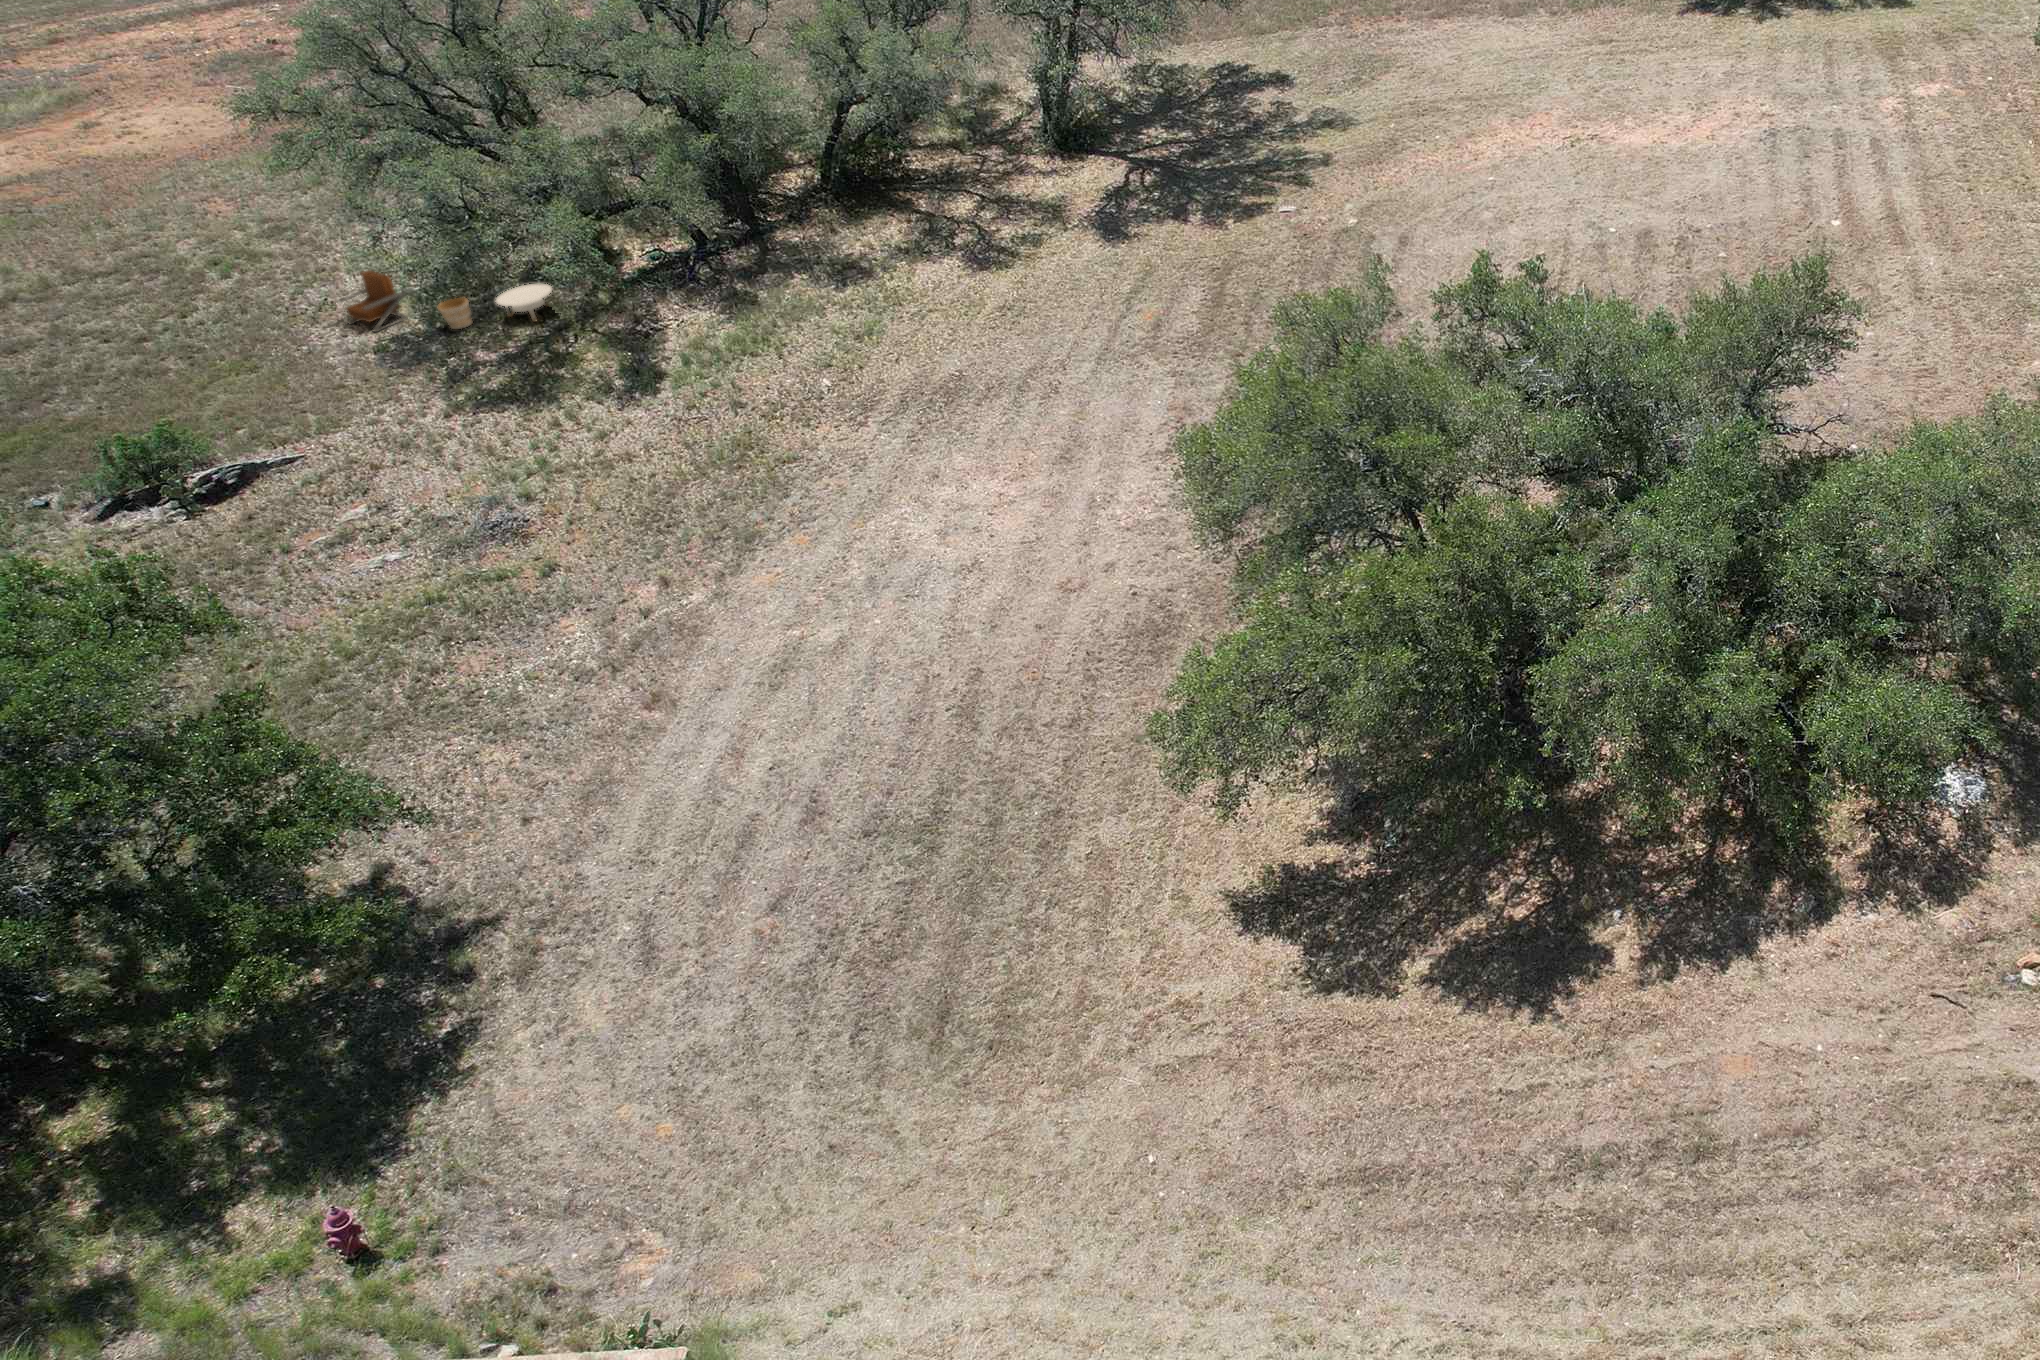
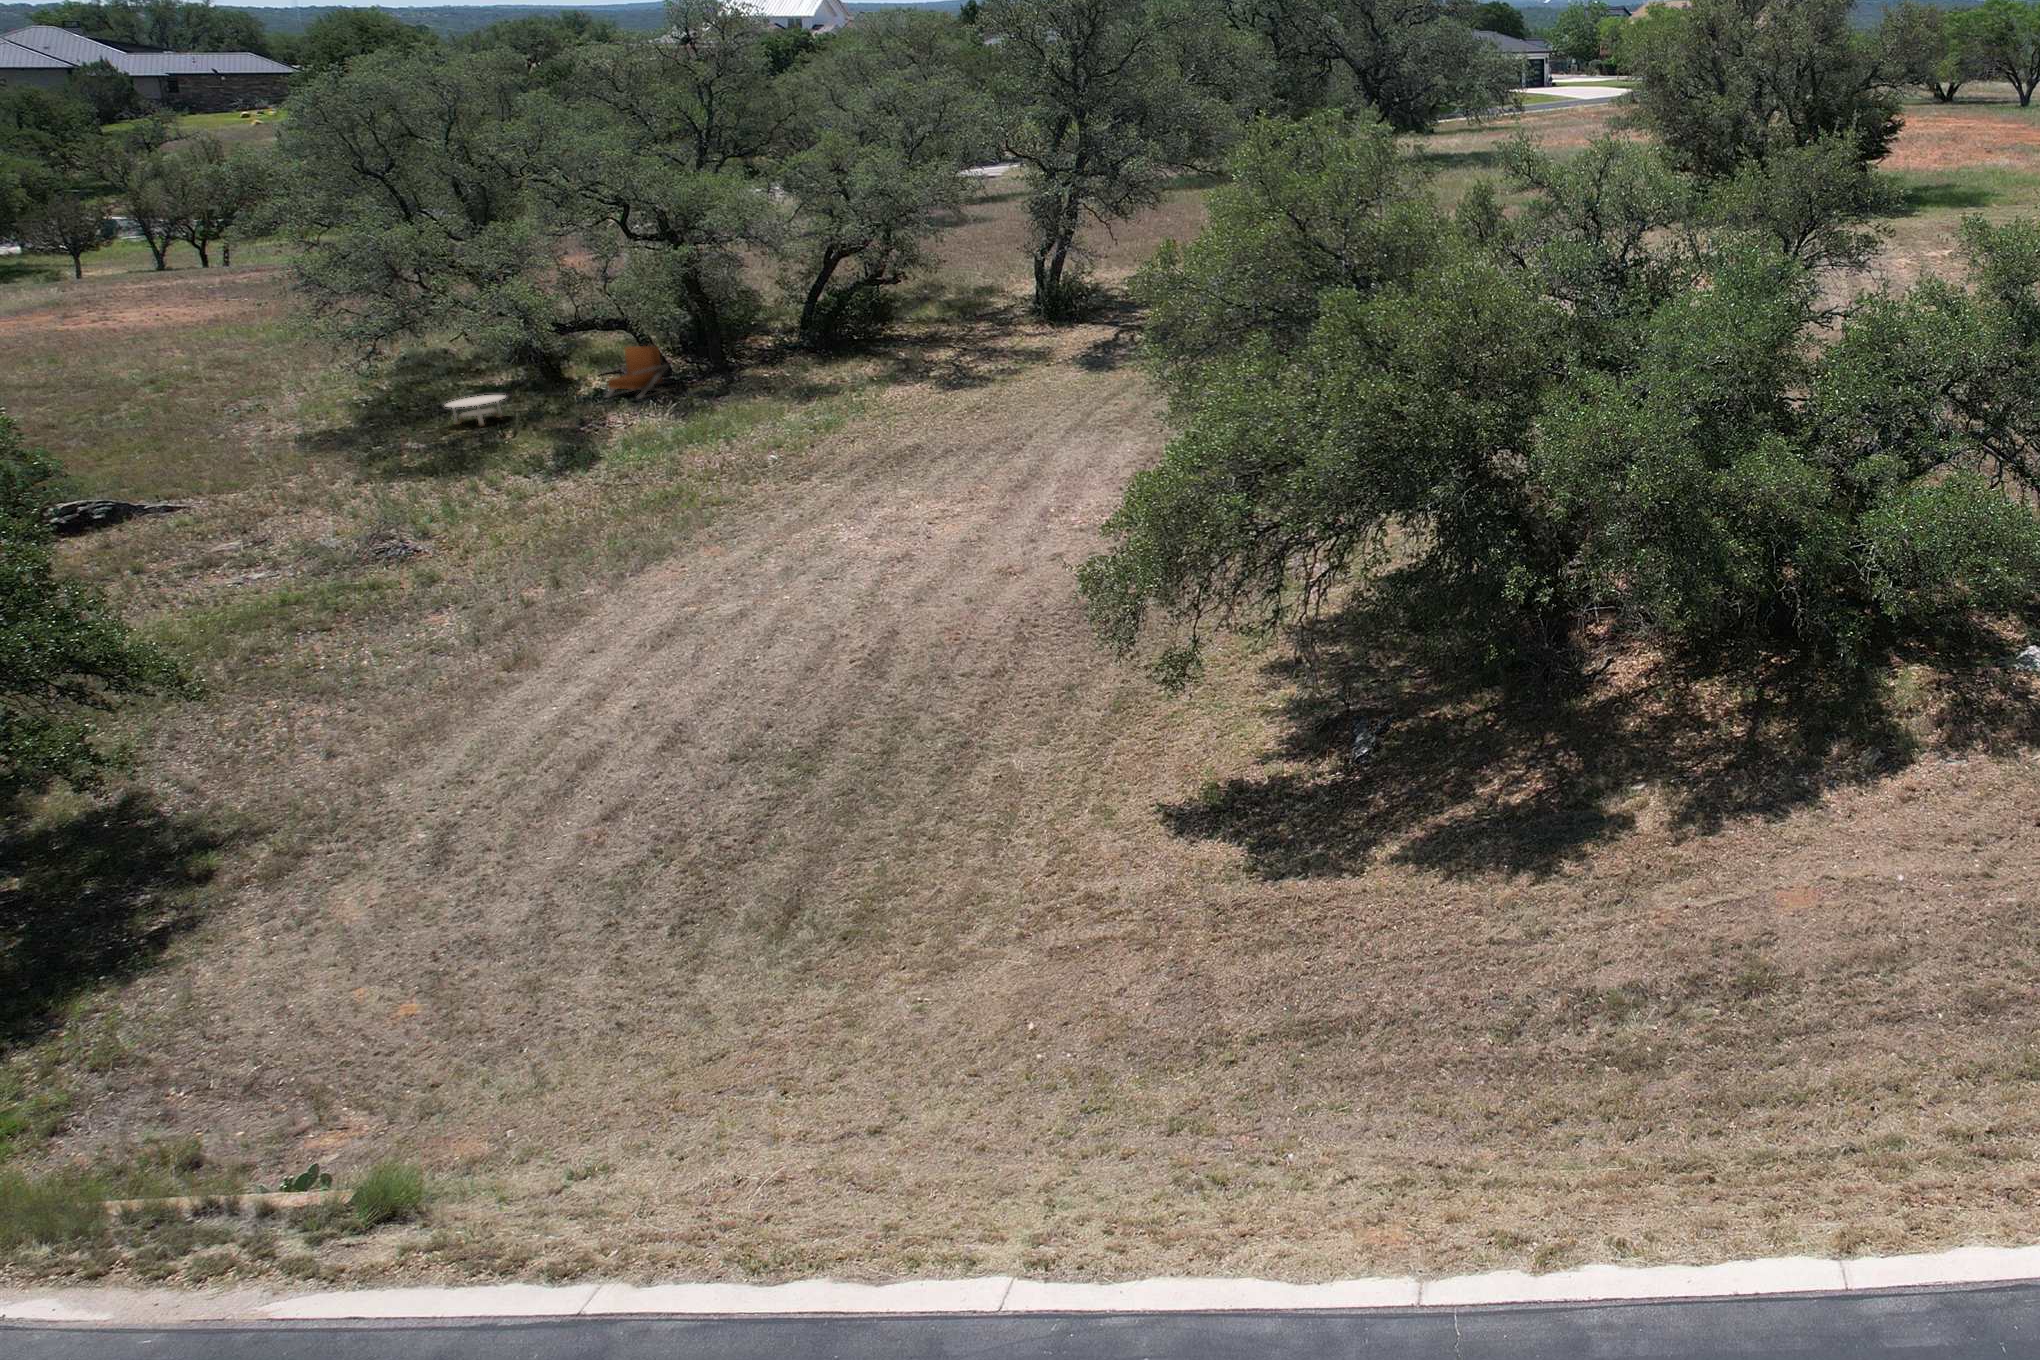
lounge chair: present [339,270,407,332] -> present [602,346,668,399]
wooden bucket: present [438,298,472,329] -> none [381,403,416,434]

